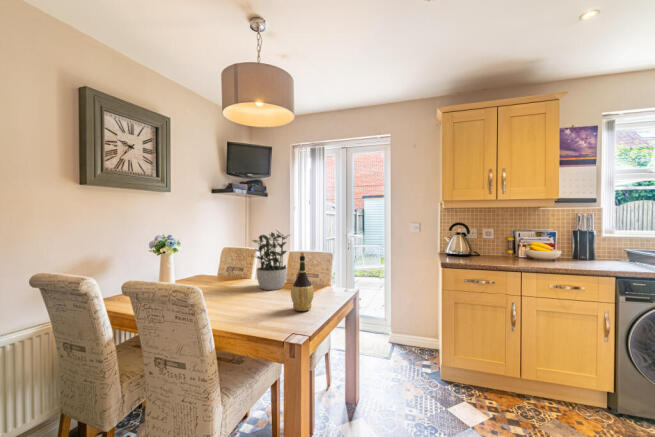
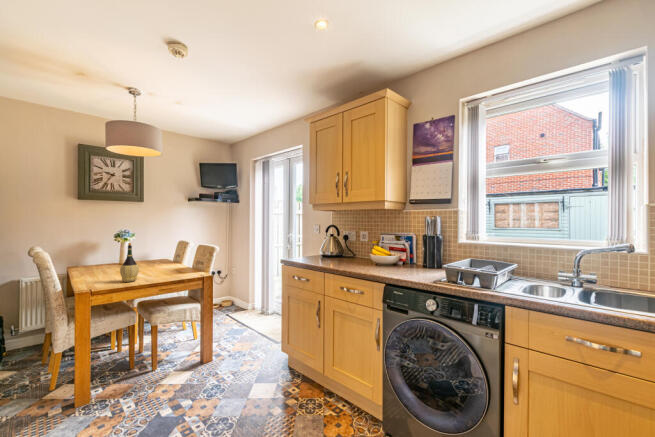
potted plant: present [253,231,289,290] -> none [151,228,178,270]

